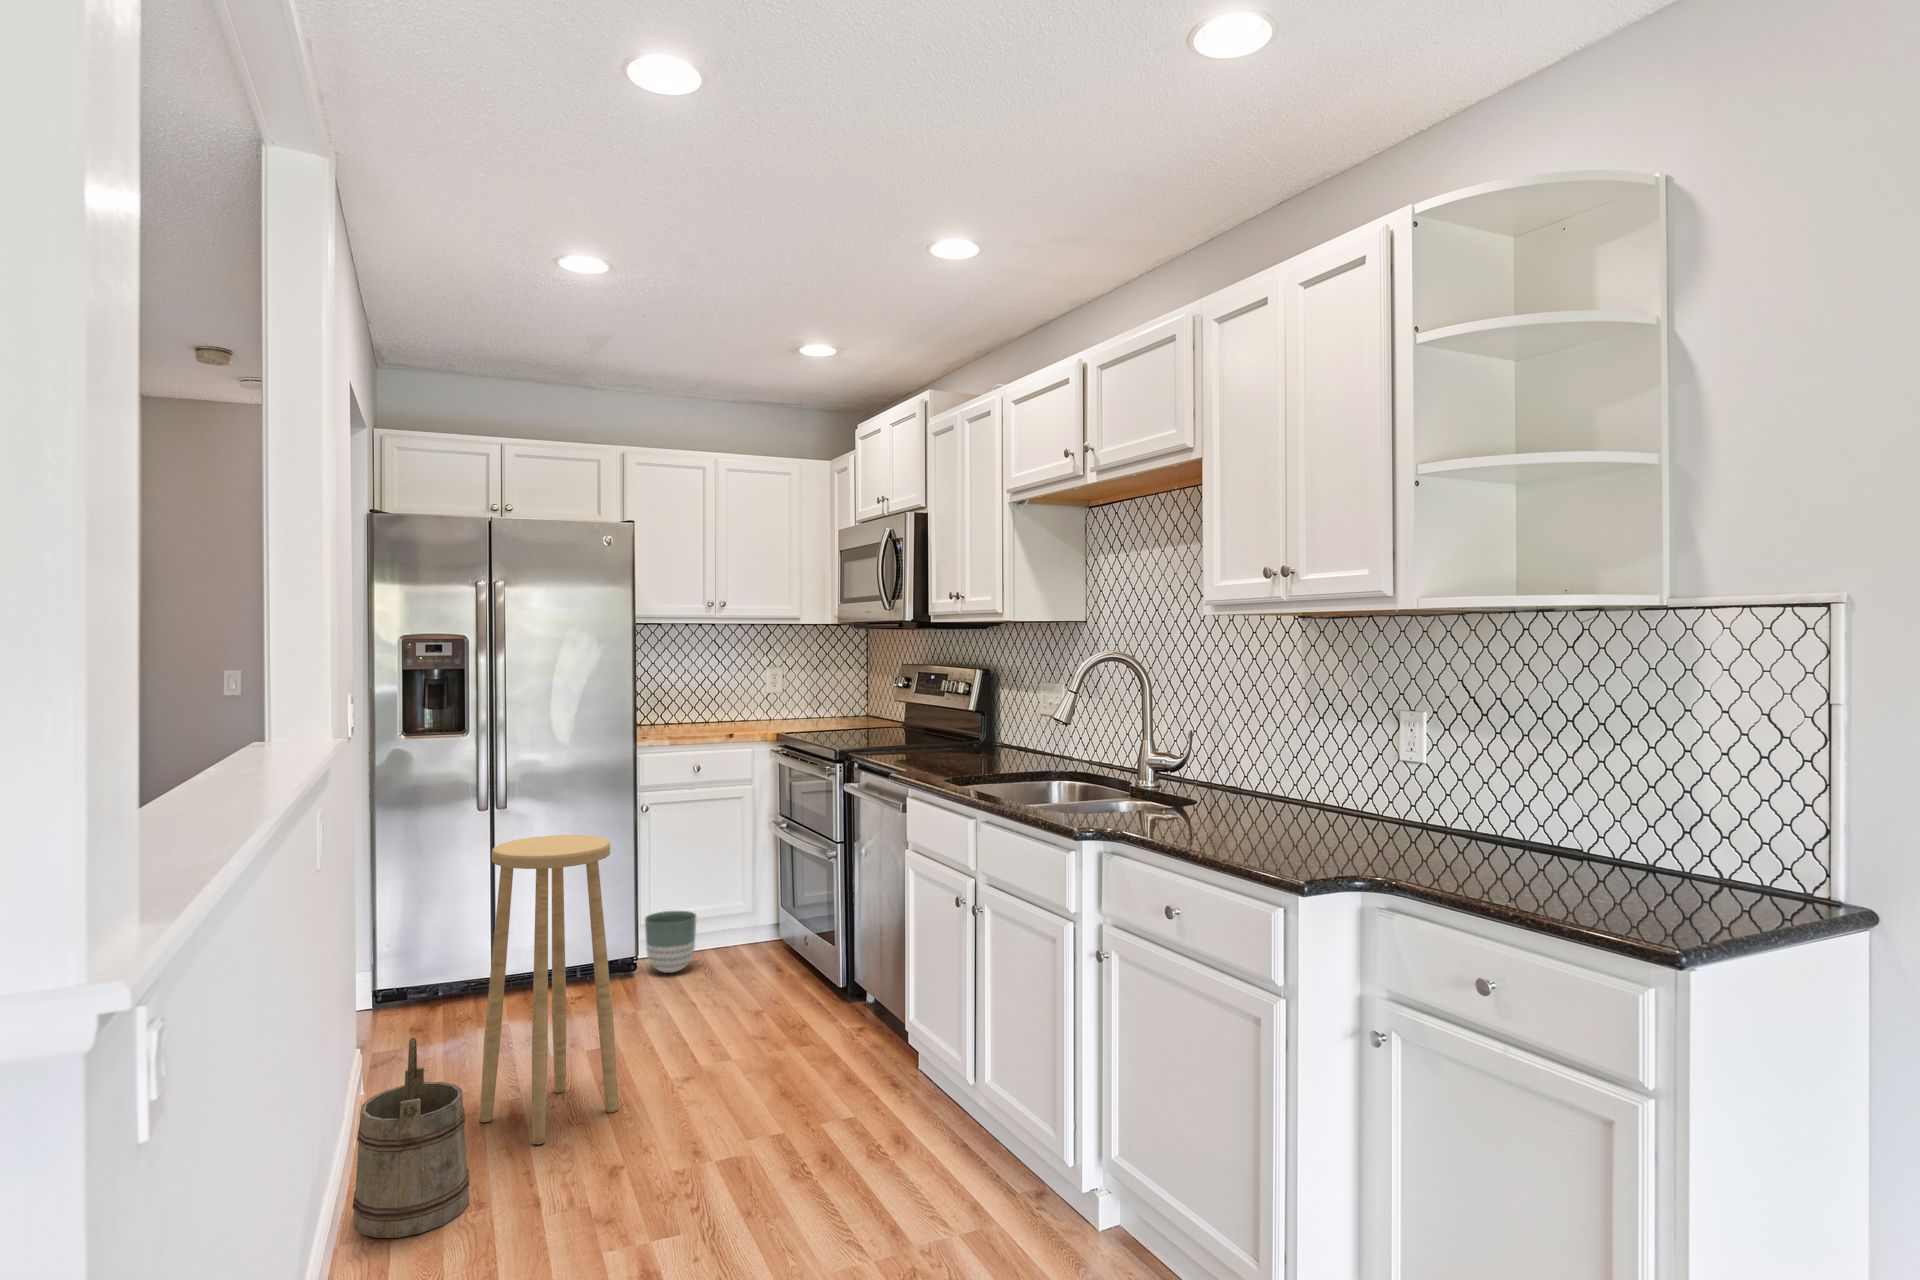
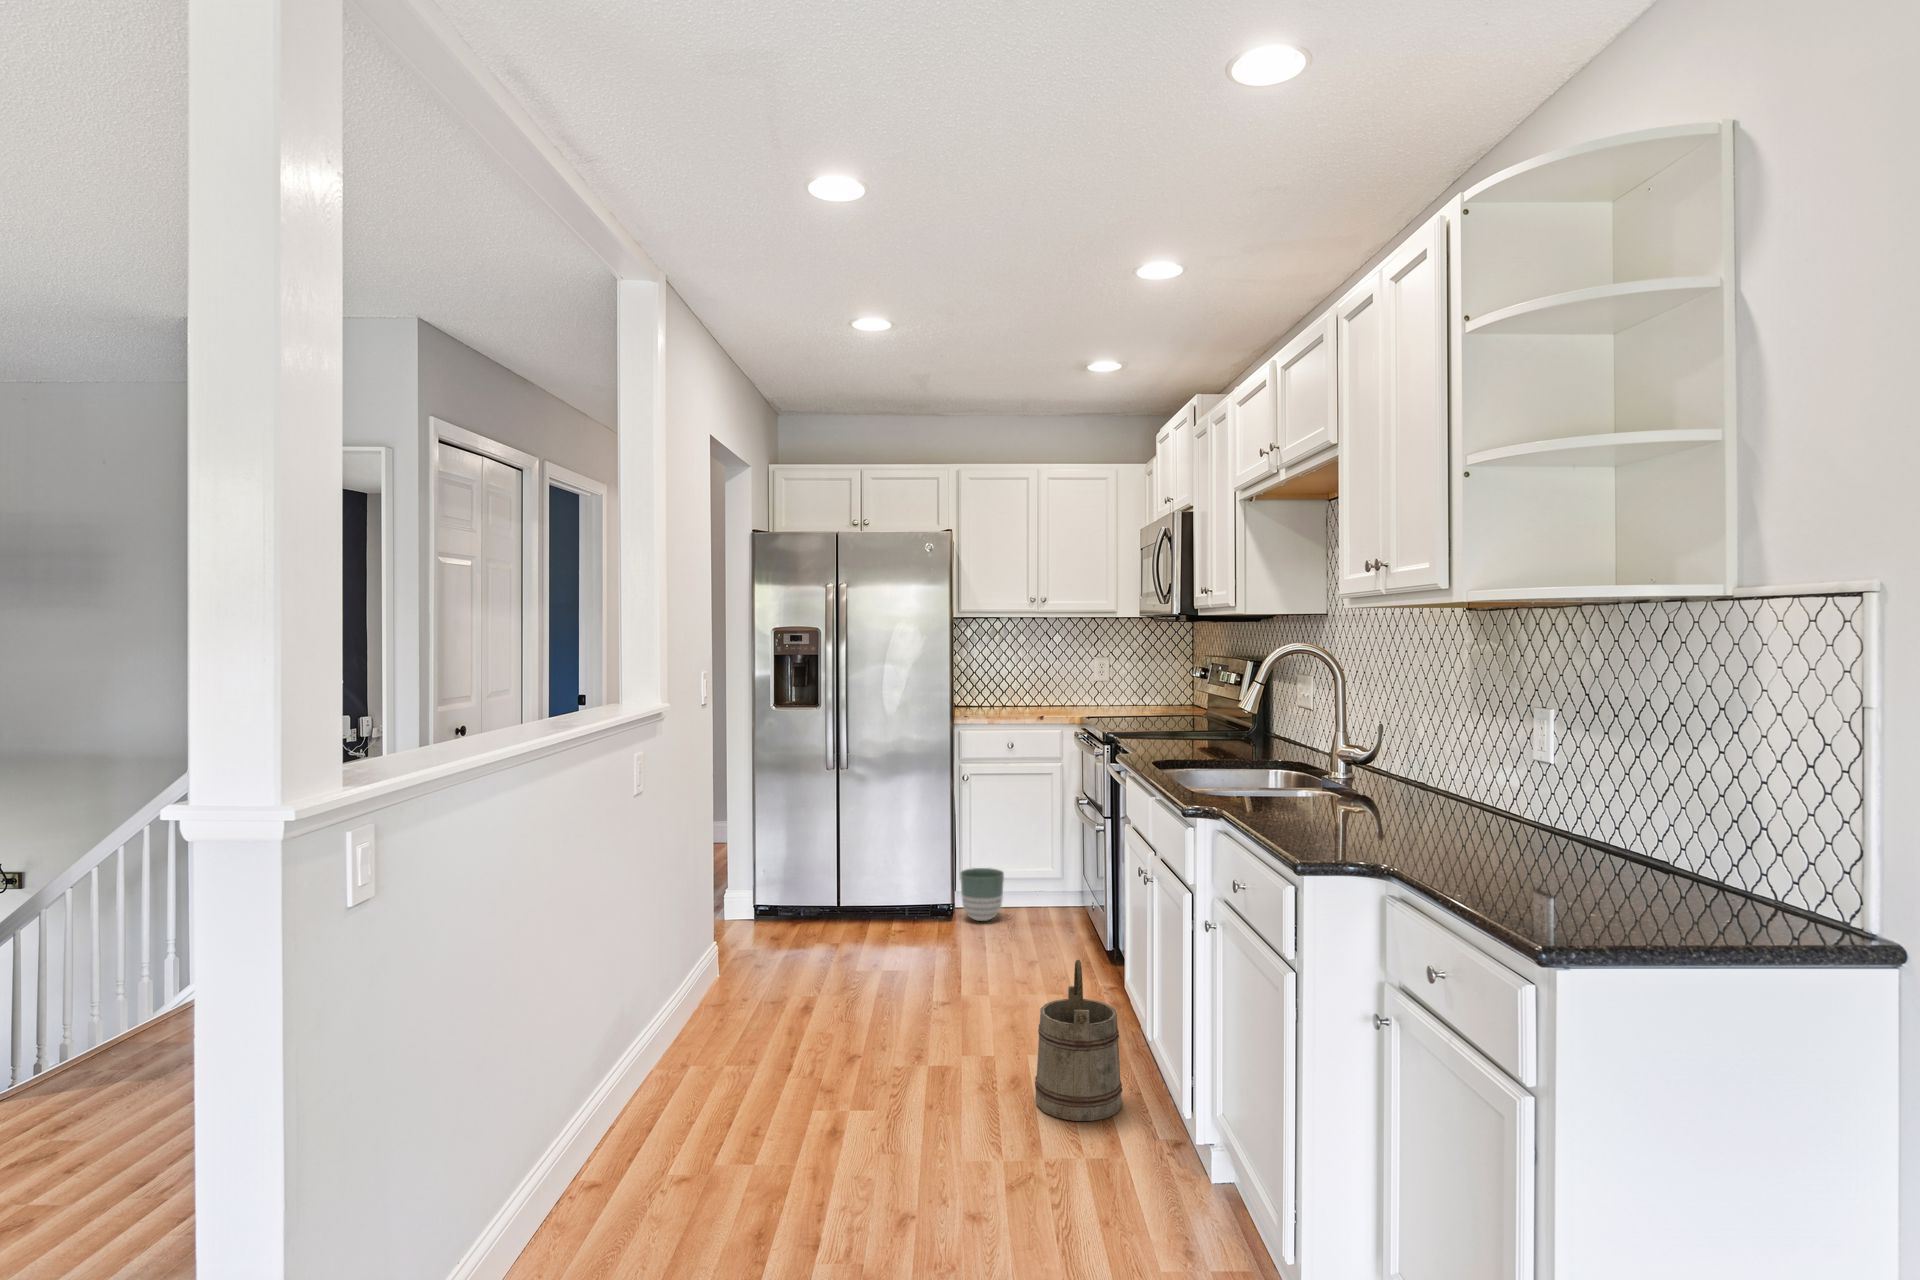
stool: present [480,835,618,1144] -> none [782,790,881,1030]
bucket: present [352,1038,470,1238] -> present [1035,960,1123,1121]

